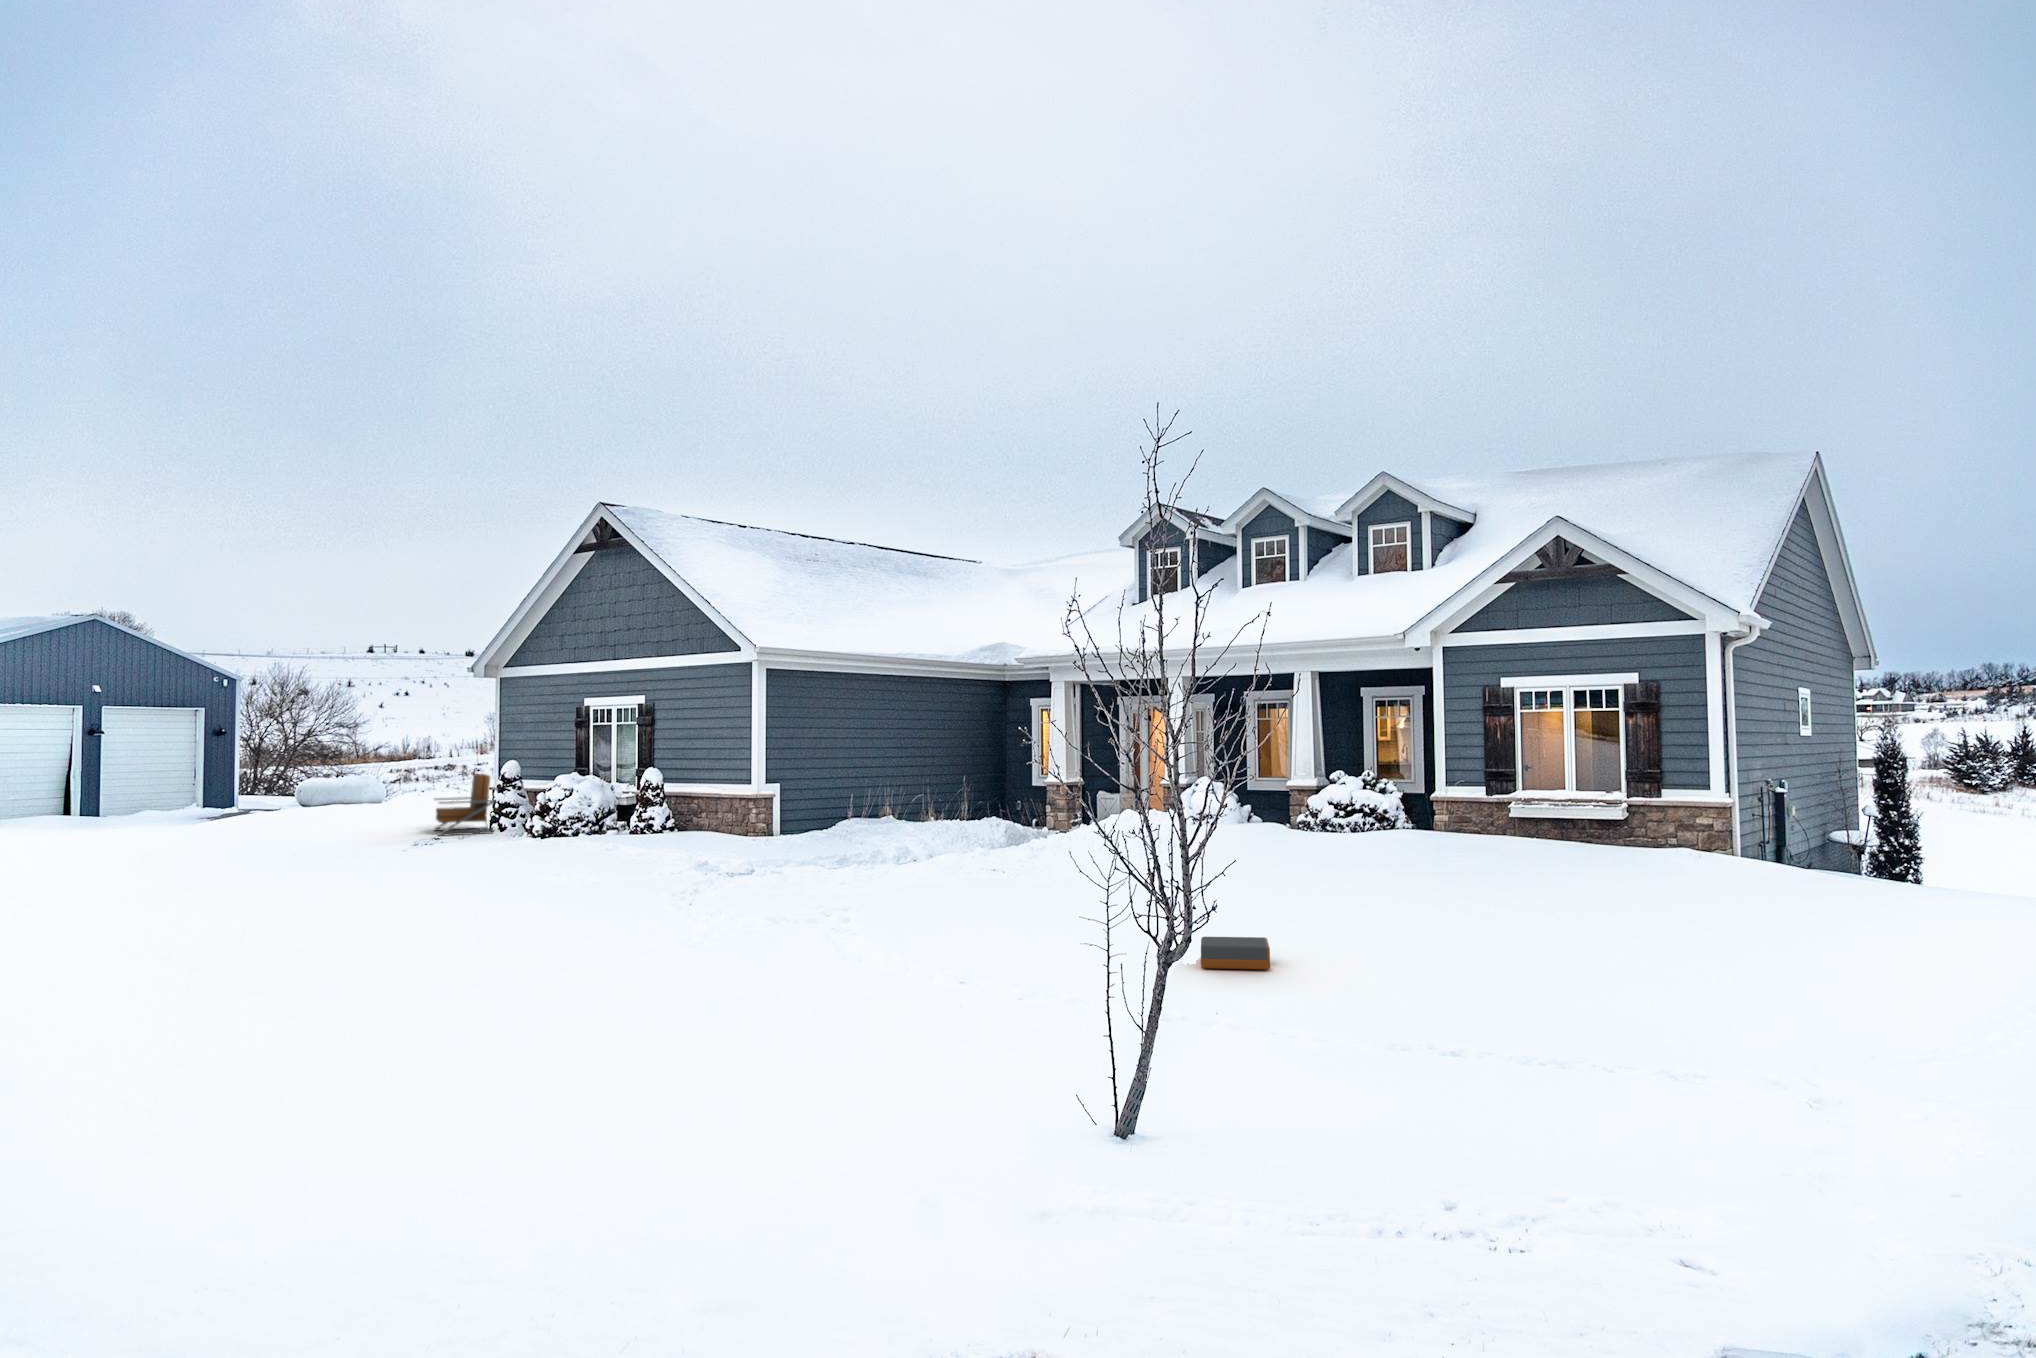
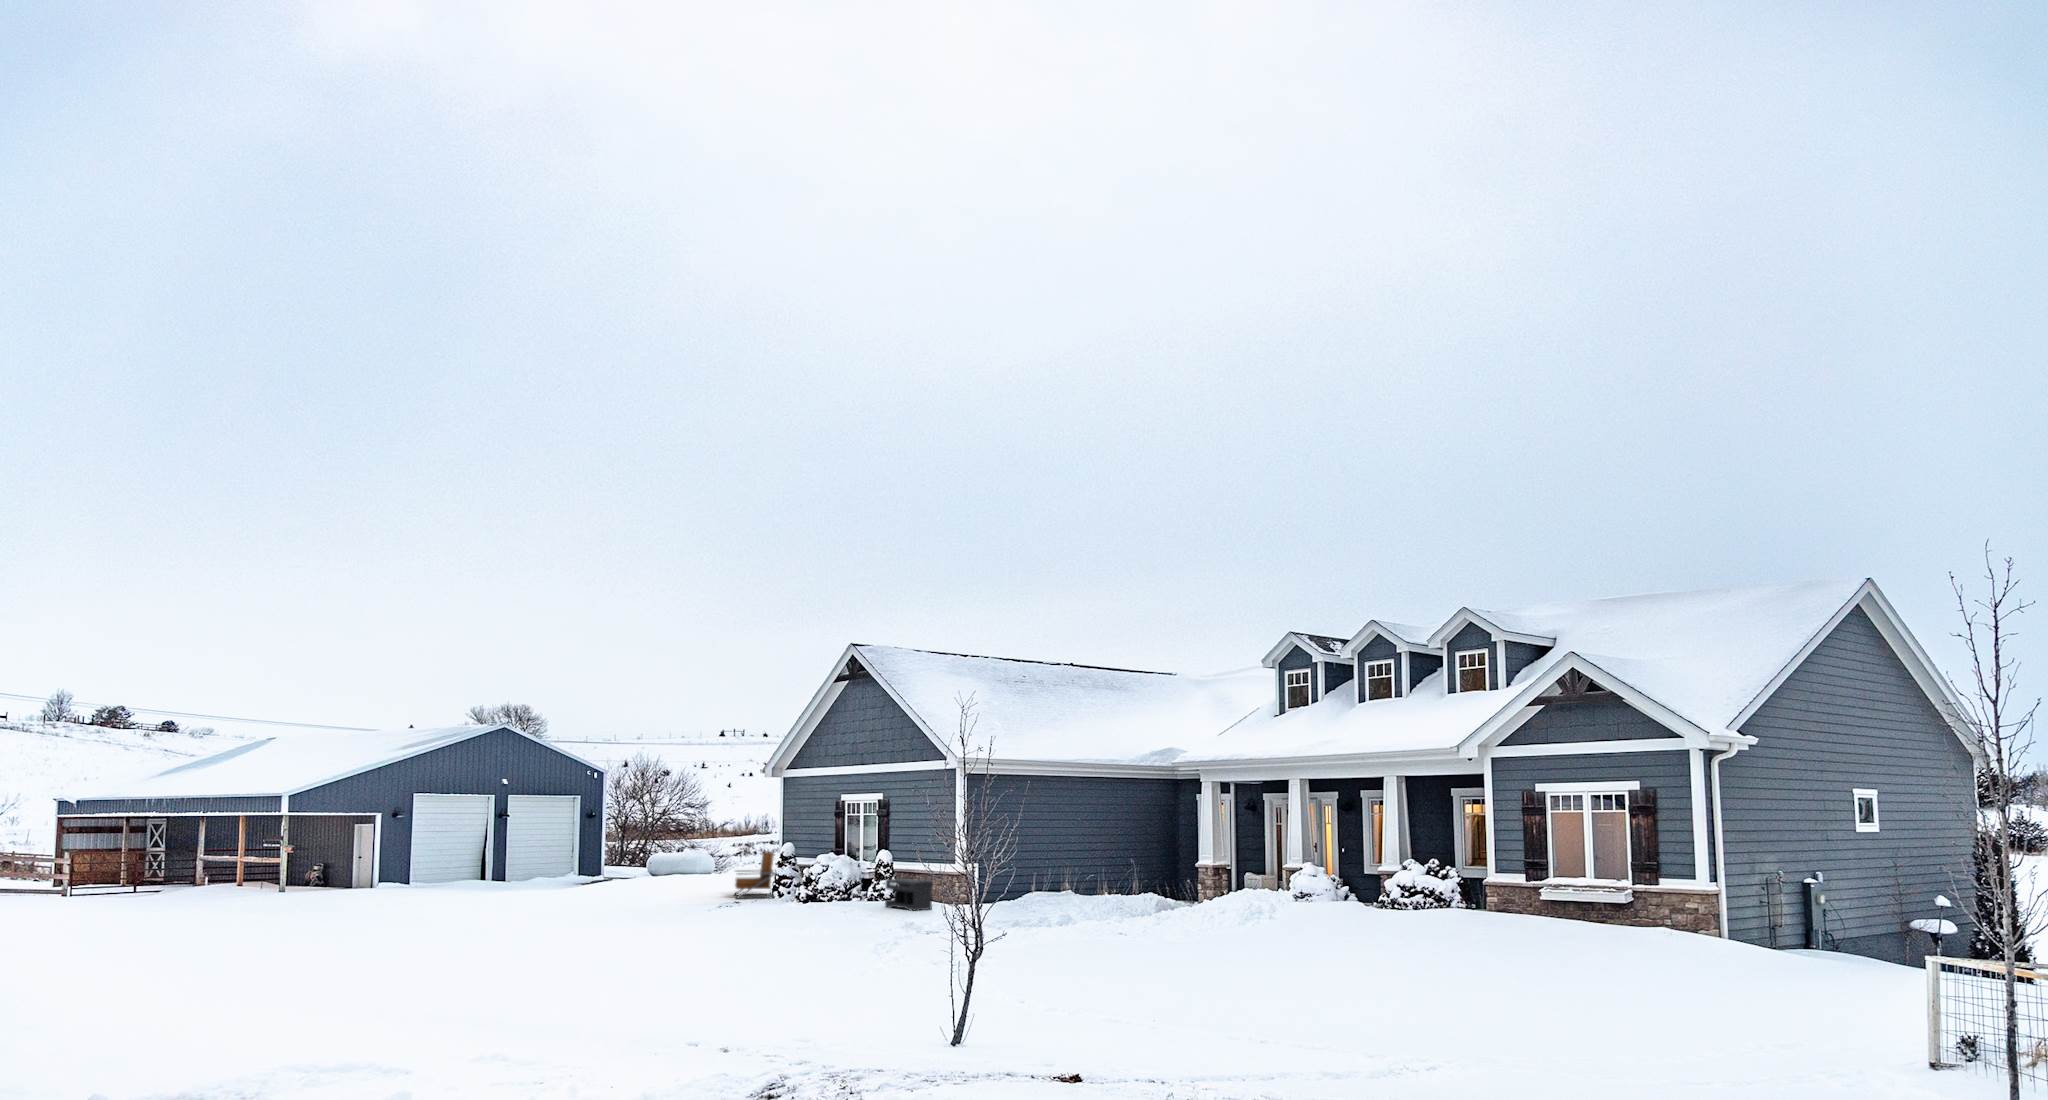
bench: none [653,805,718,846] -> present [885,878,932,911]
storage box: present [1201,937,1270,970] -> none [1194,979,1249,1002]

